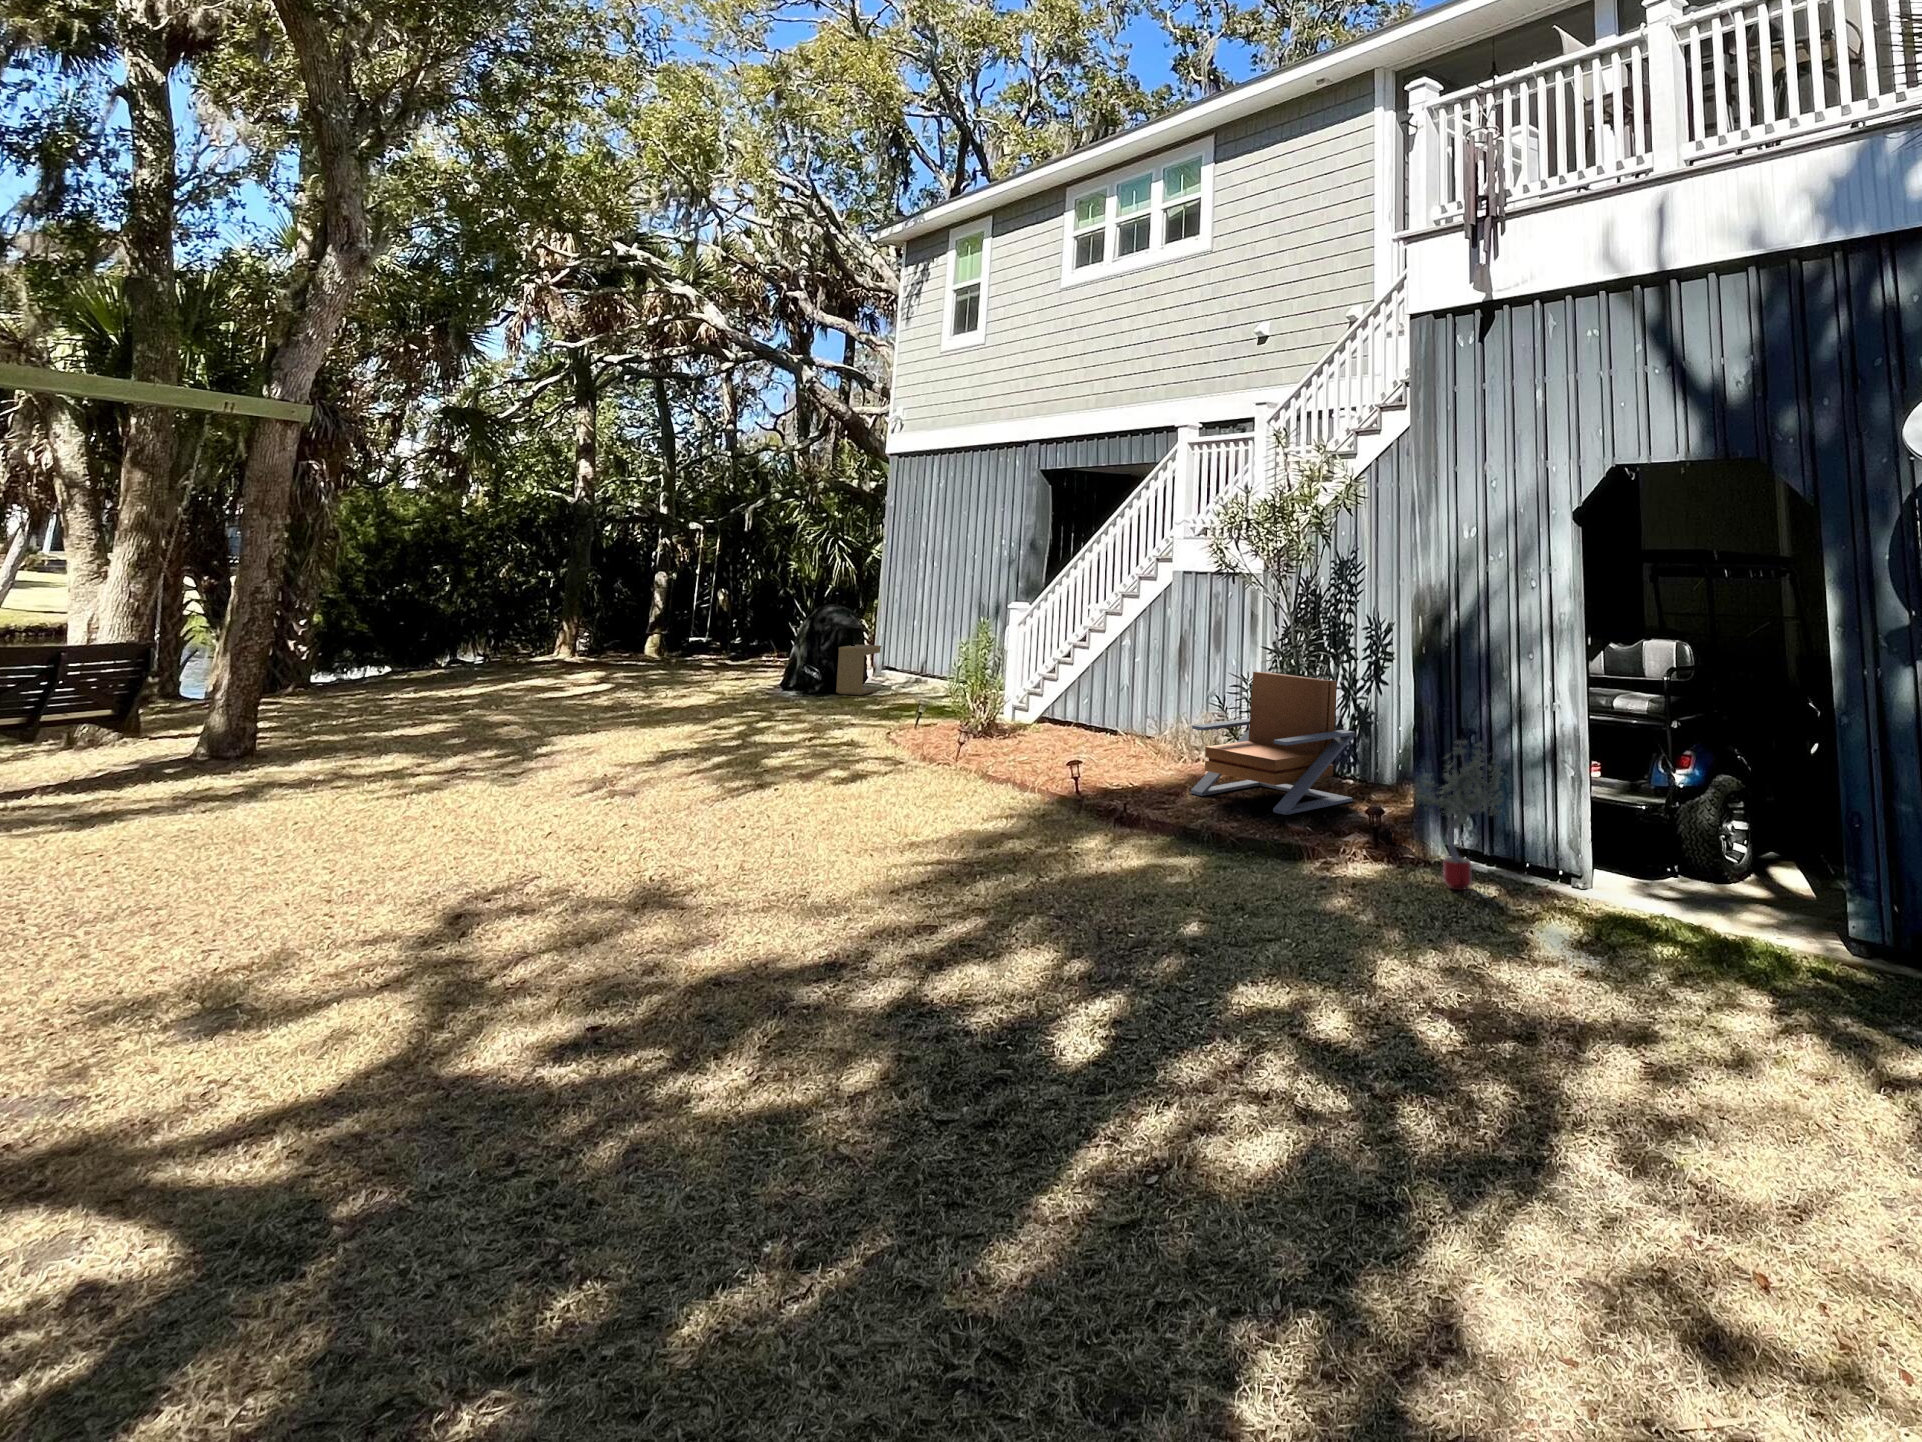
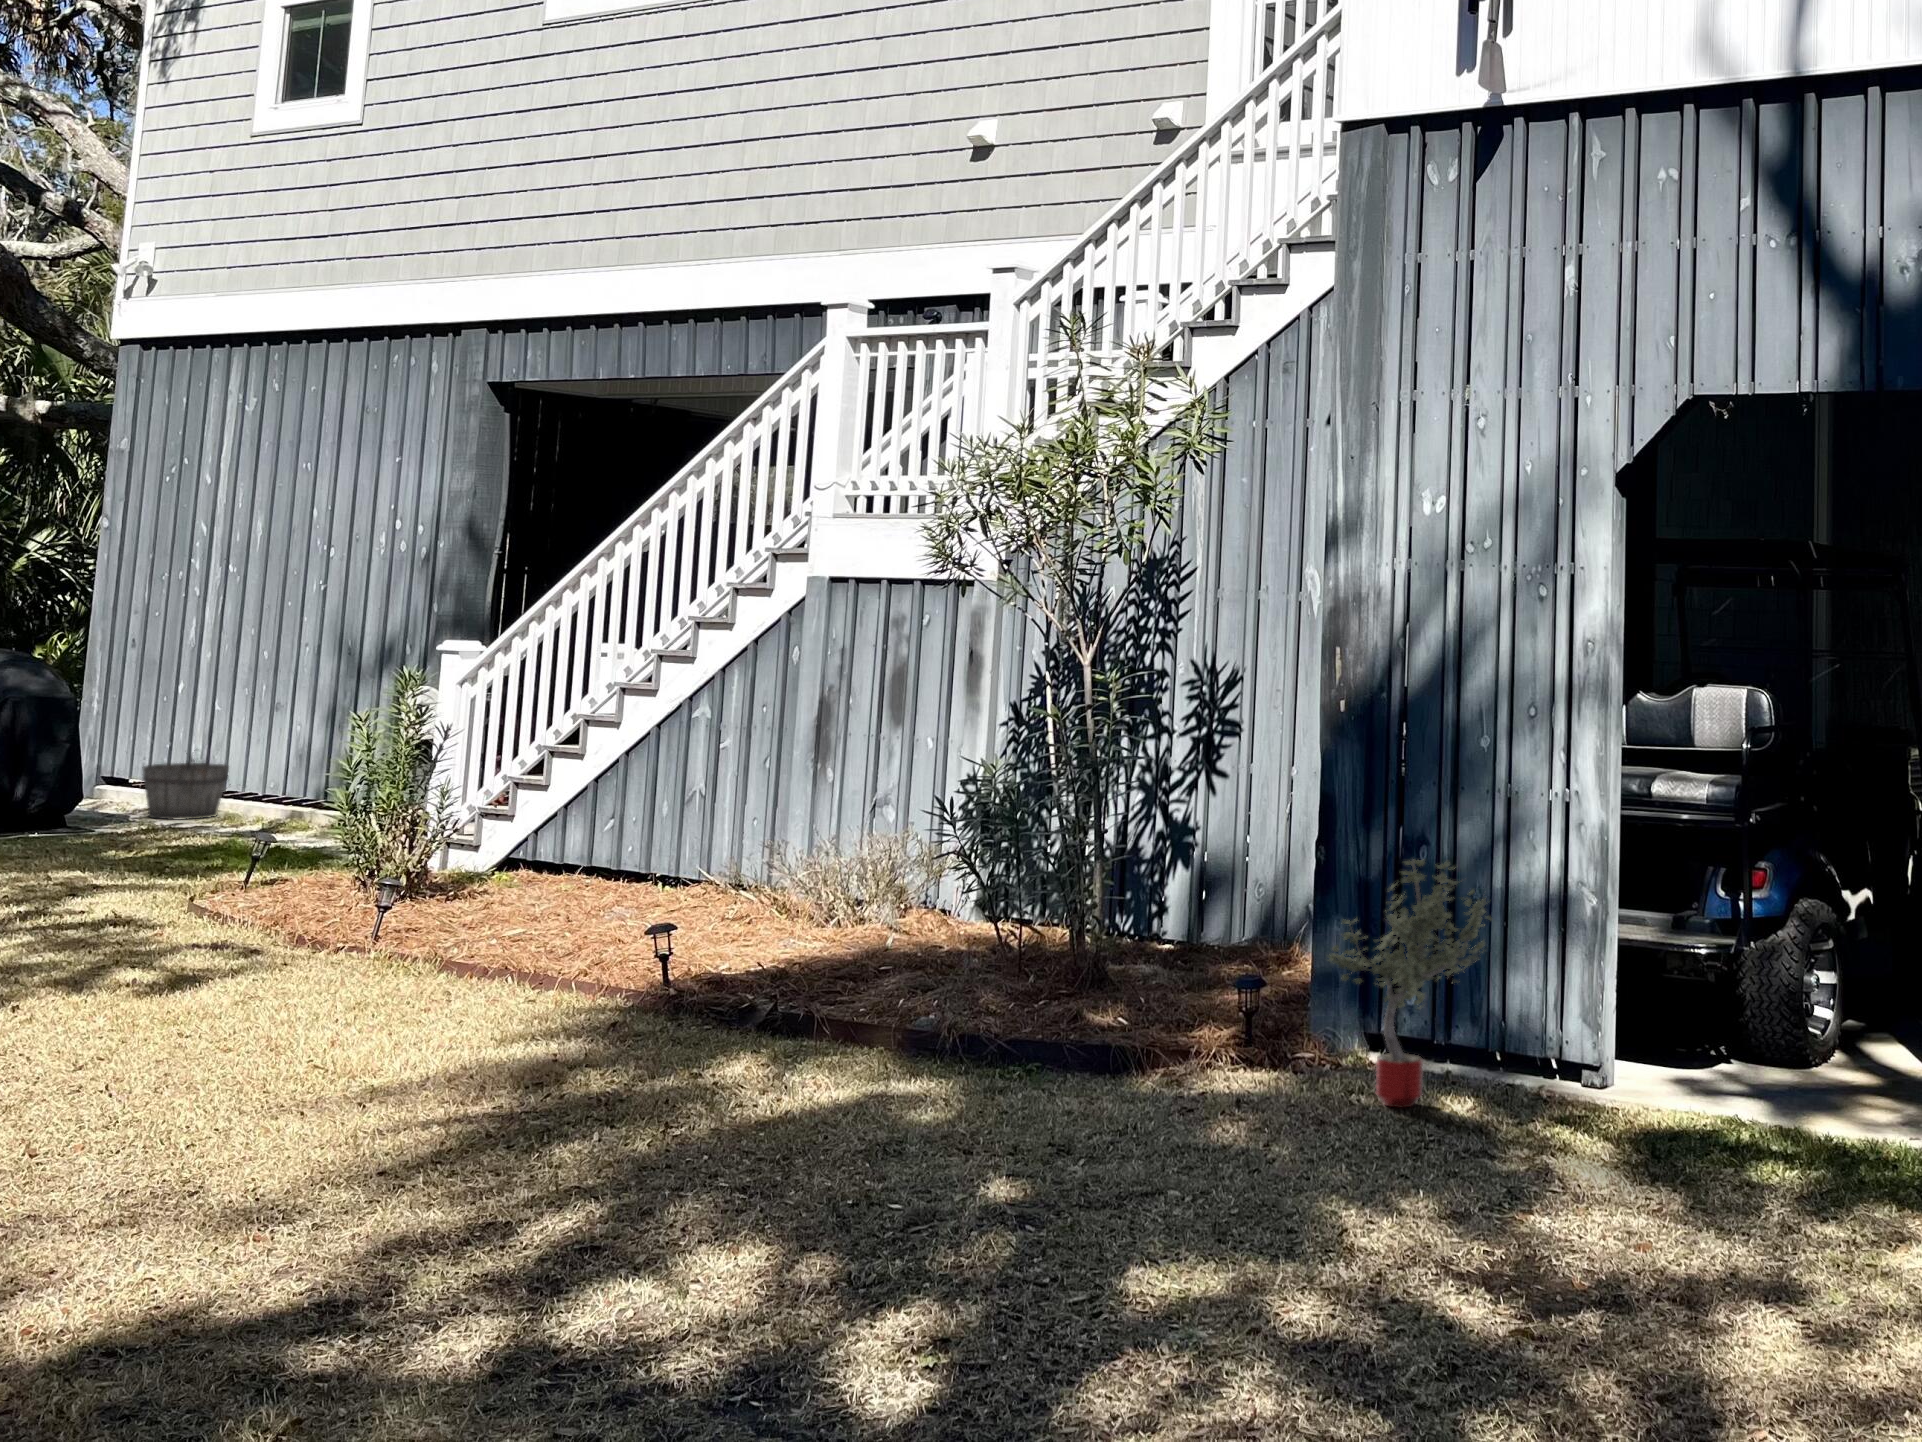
side table: present [836,645,881,696] -> none [21,733,121,836]
wooden bucket: none [893,653,934,688] -> present [142,755,229,820]
lounge chair: present [1191,672,1355,815] -> none [863,761,1168,1010]

